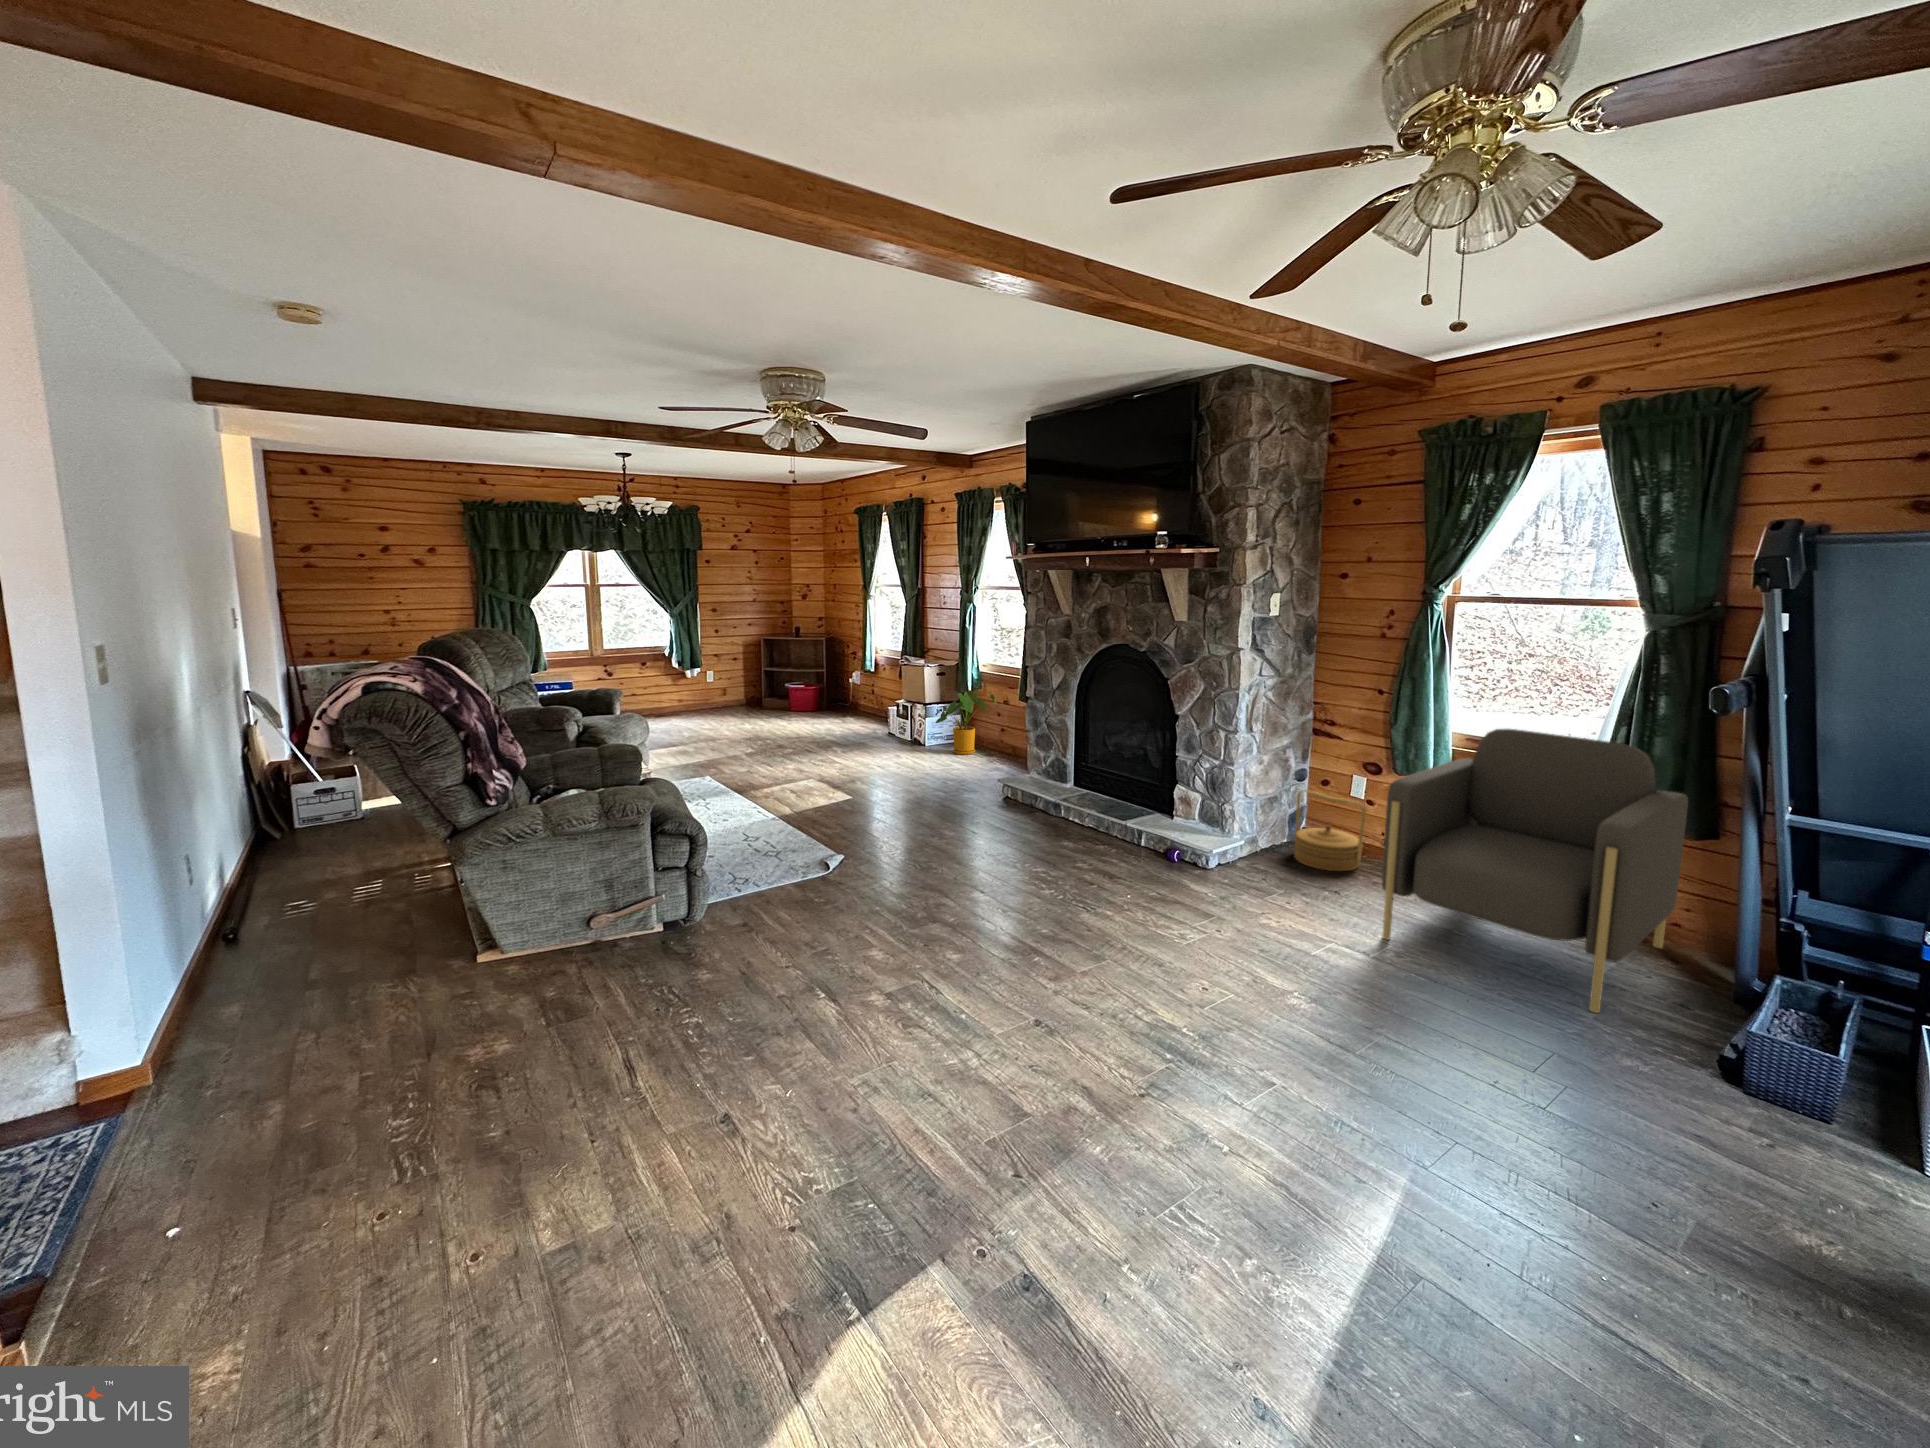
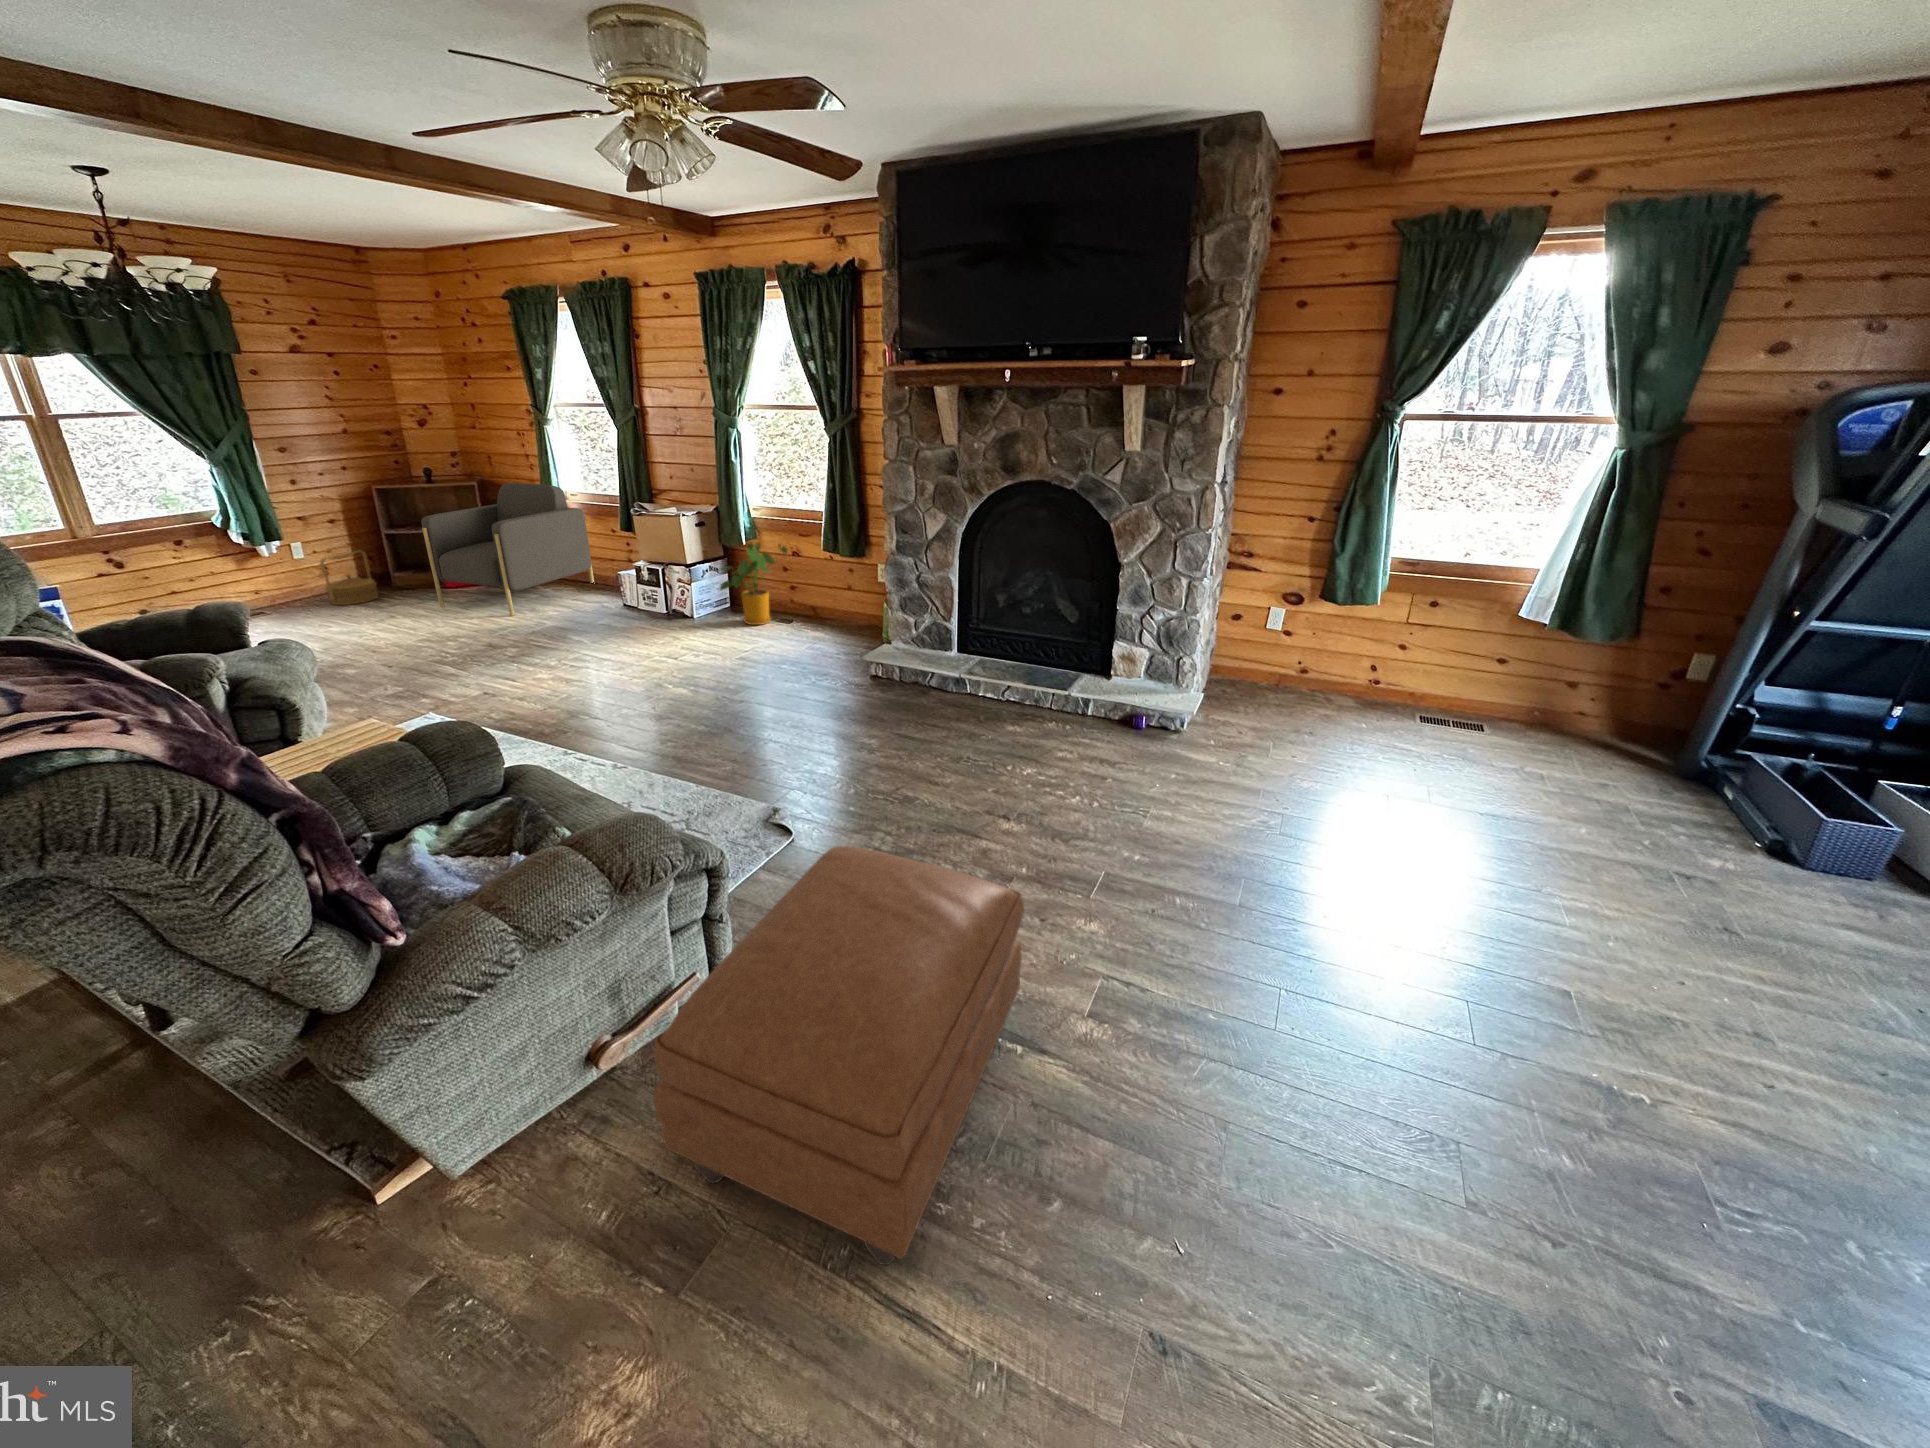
armchair: present [1382,729,1688,1013] -> present [421,483,594,616]
basket: present [1294,790,1366,871] -> present [320,551,378,605]
ottoman: none [574,834,820,1036] -> present [653,846,1024,1265]

